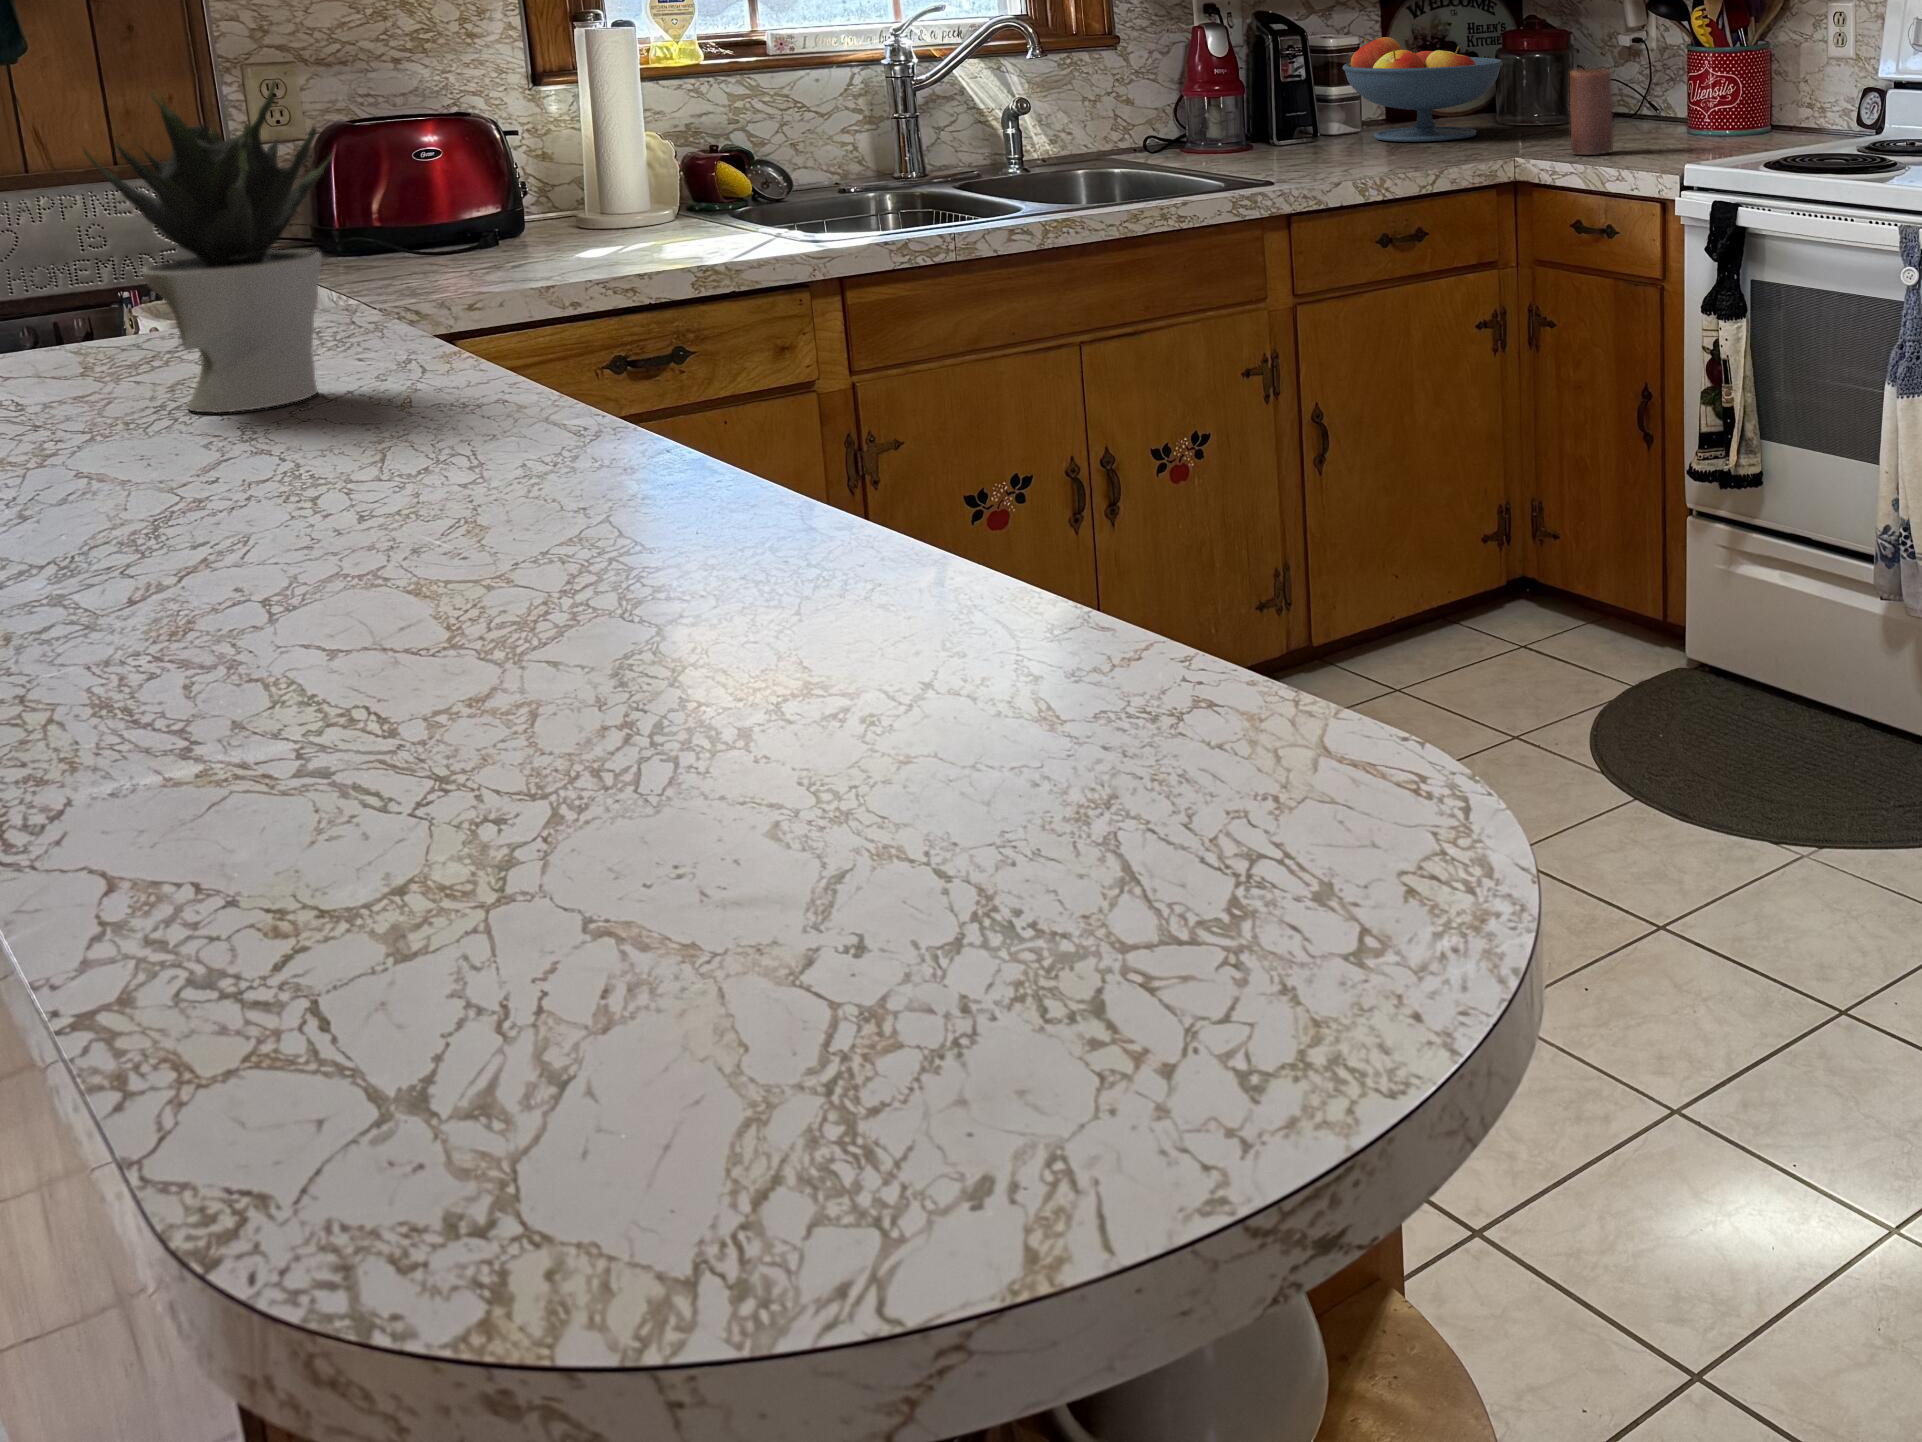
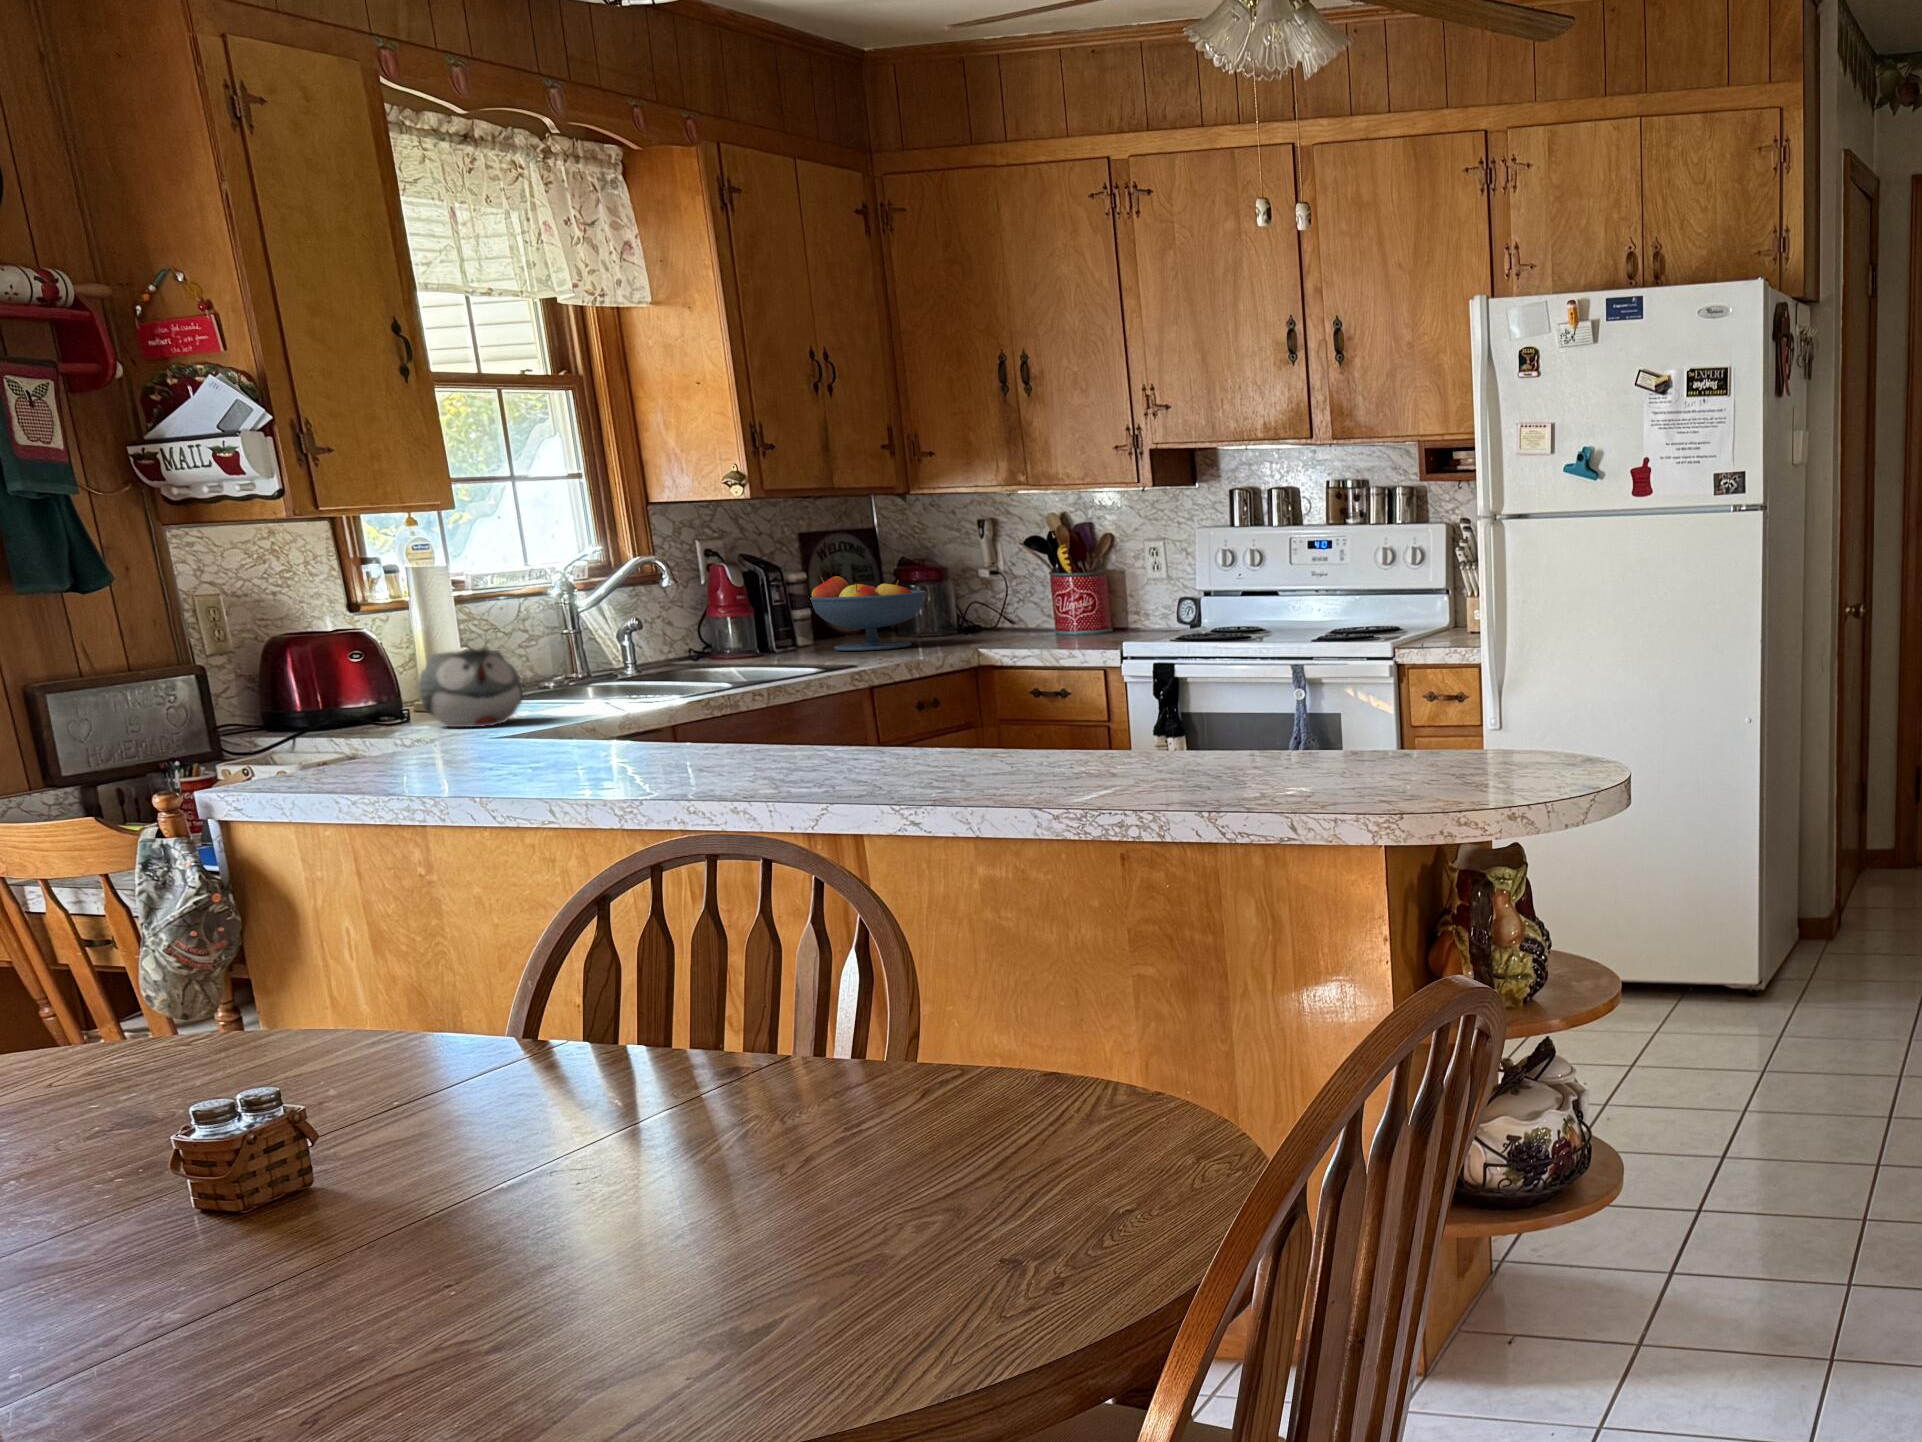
candle: present [1570,69,1613,155] -> none [1012,588,1045,646]
potted plant: present [84,81,333,413] -> none [568,563,697,749]
teapot: none [373,162,531,282] -> present [418,648,523,727]

